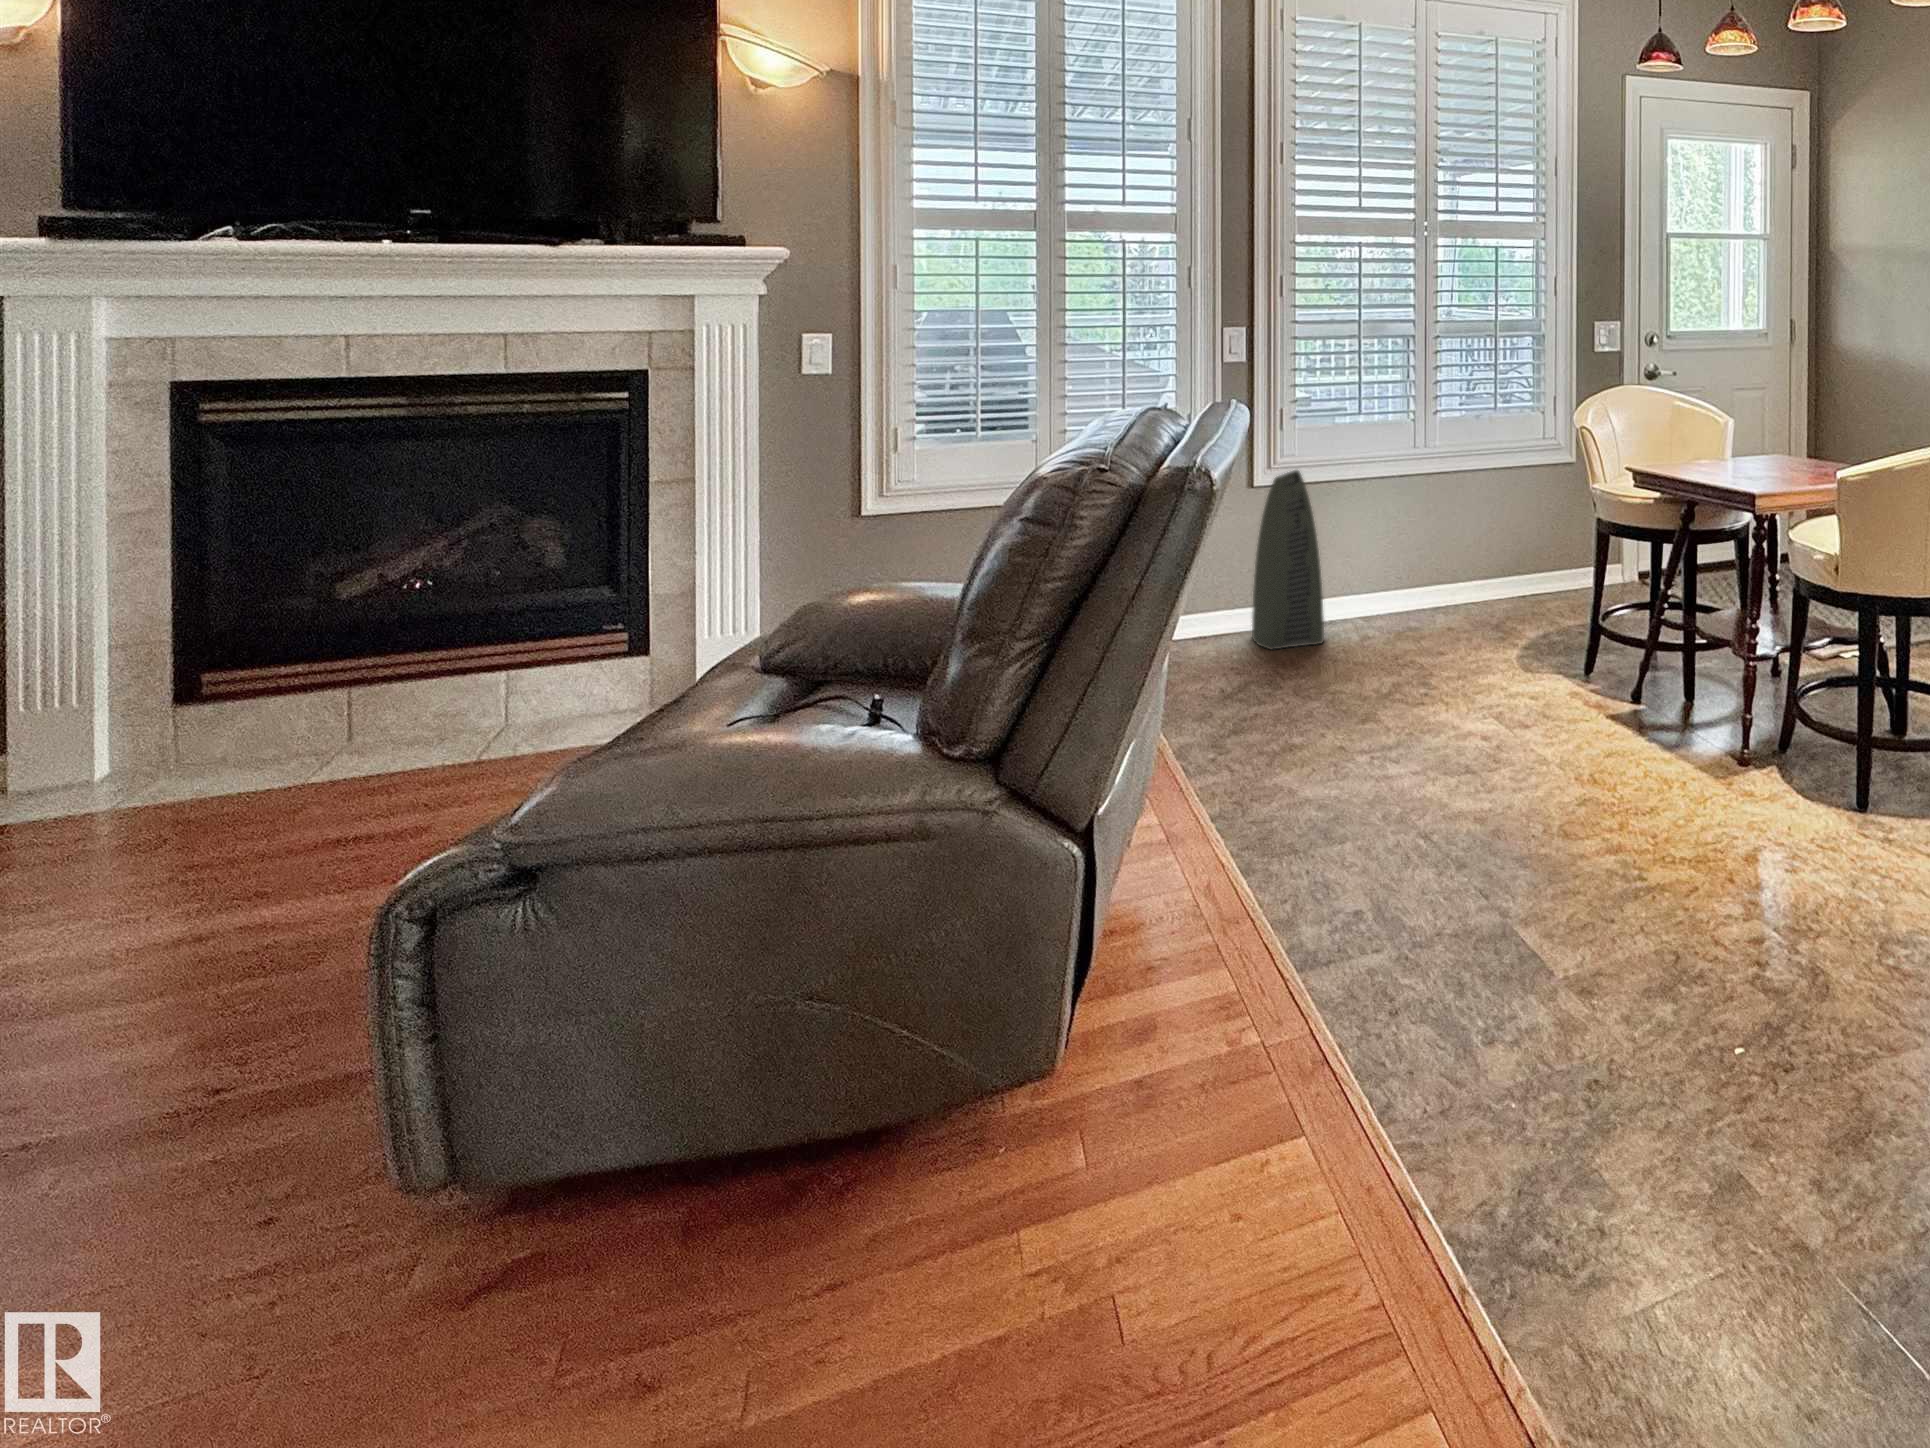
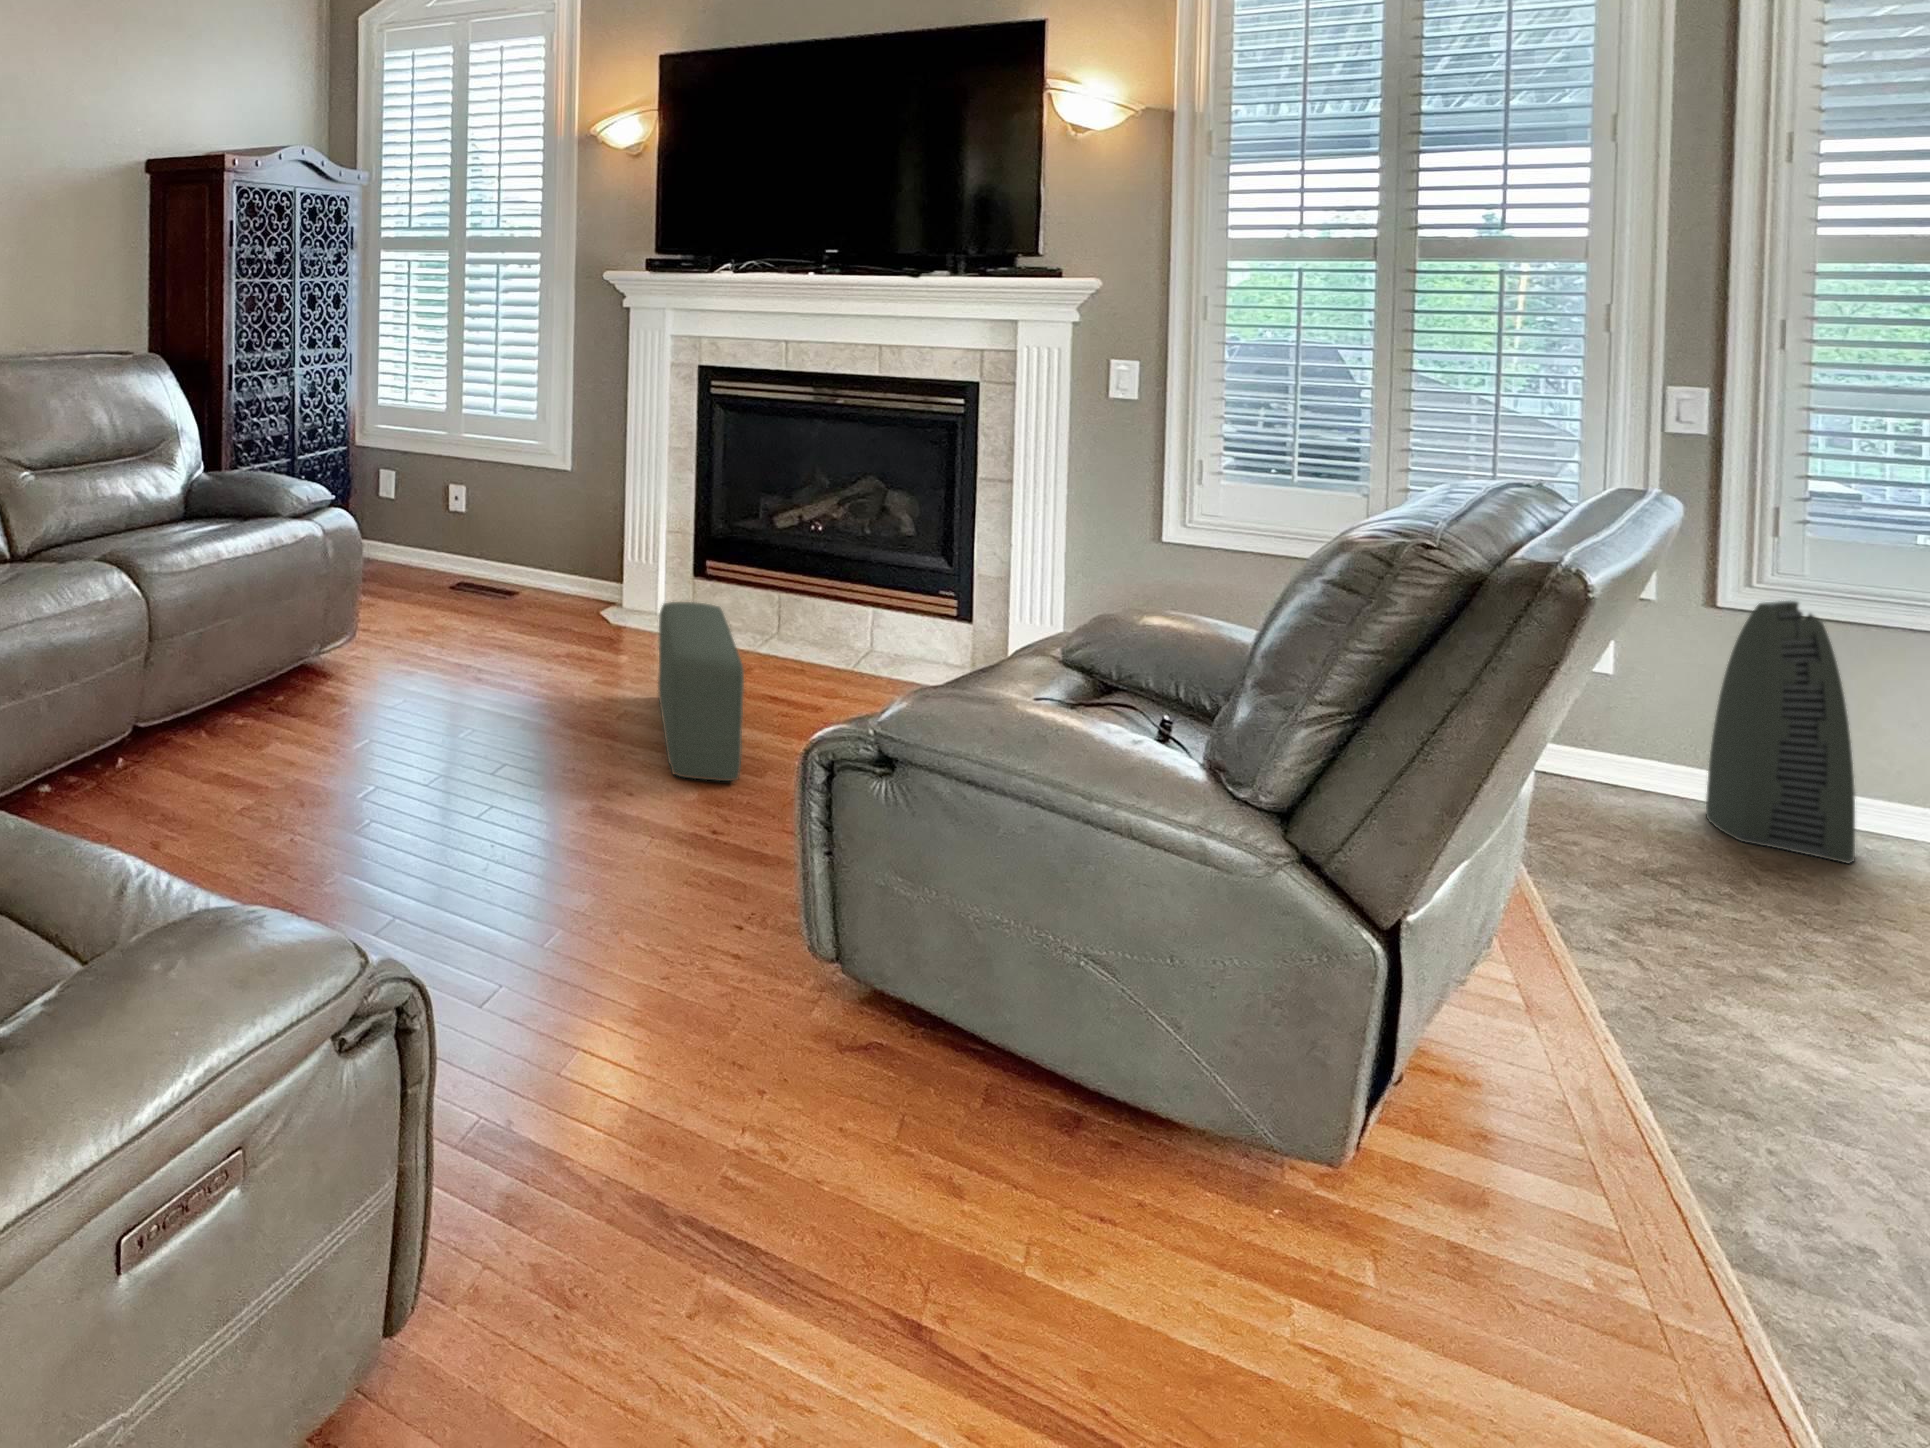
pouf: none [86,739,271,1035] -> present [658,602,744,781]

